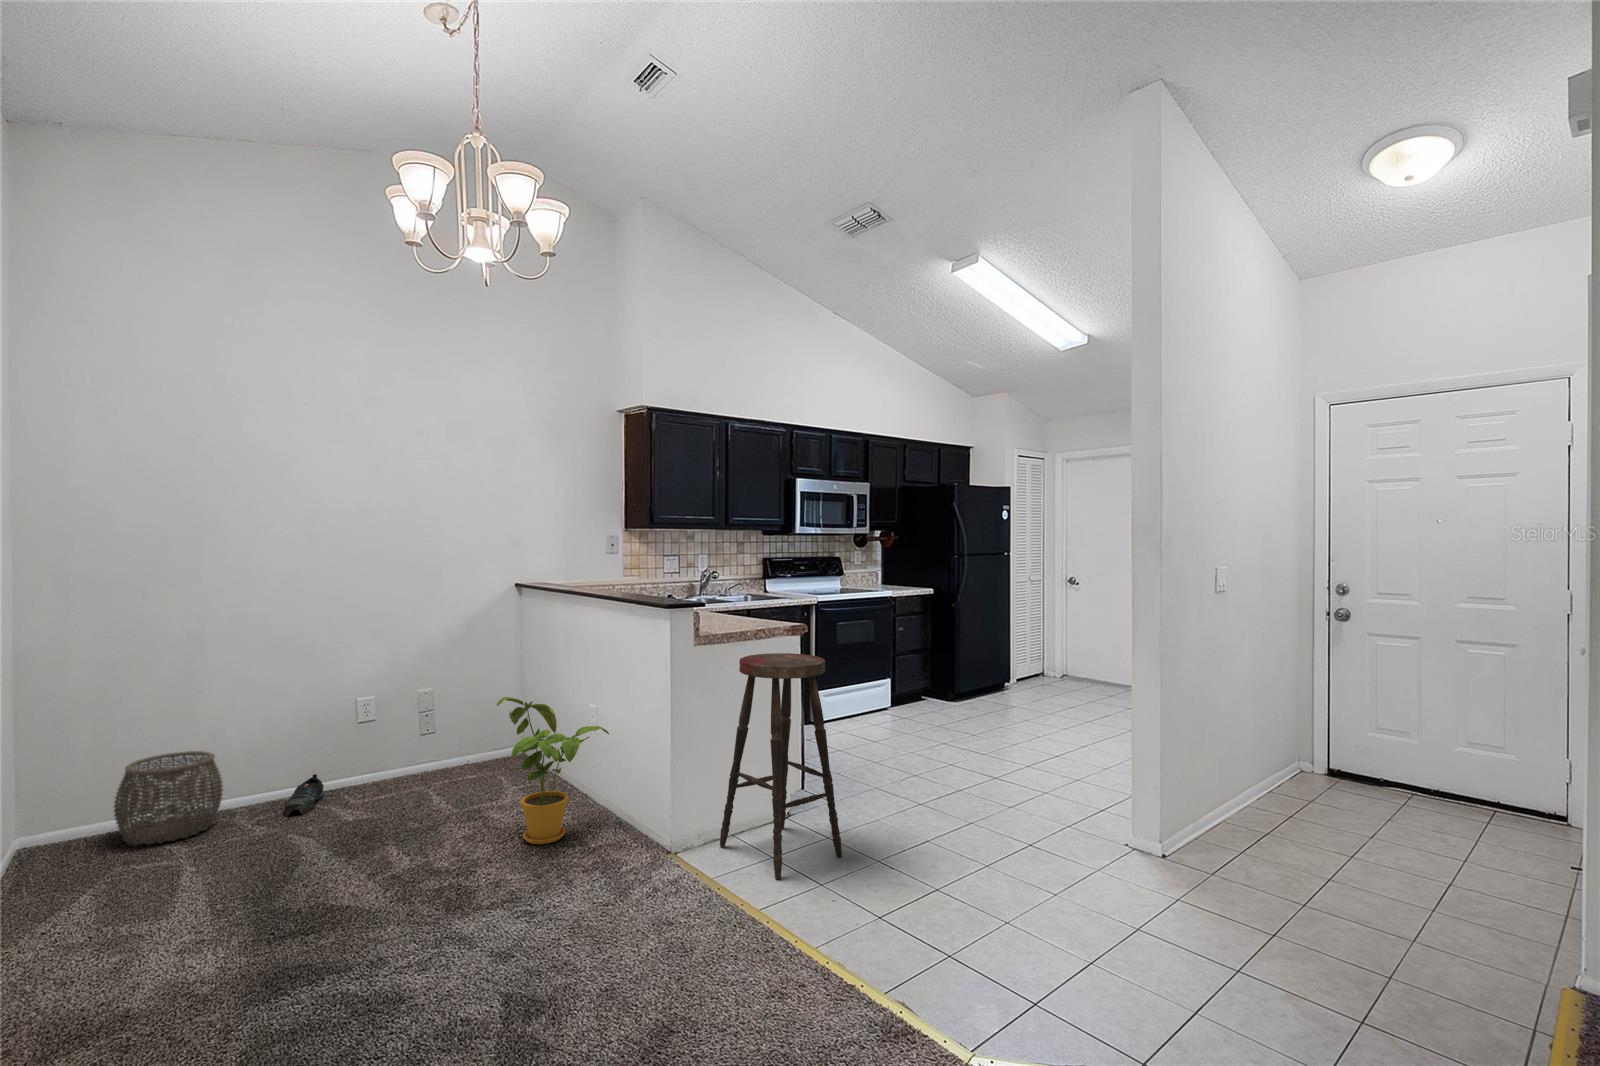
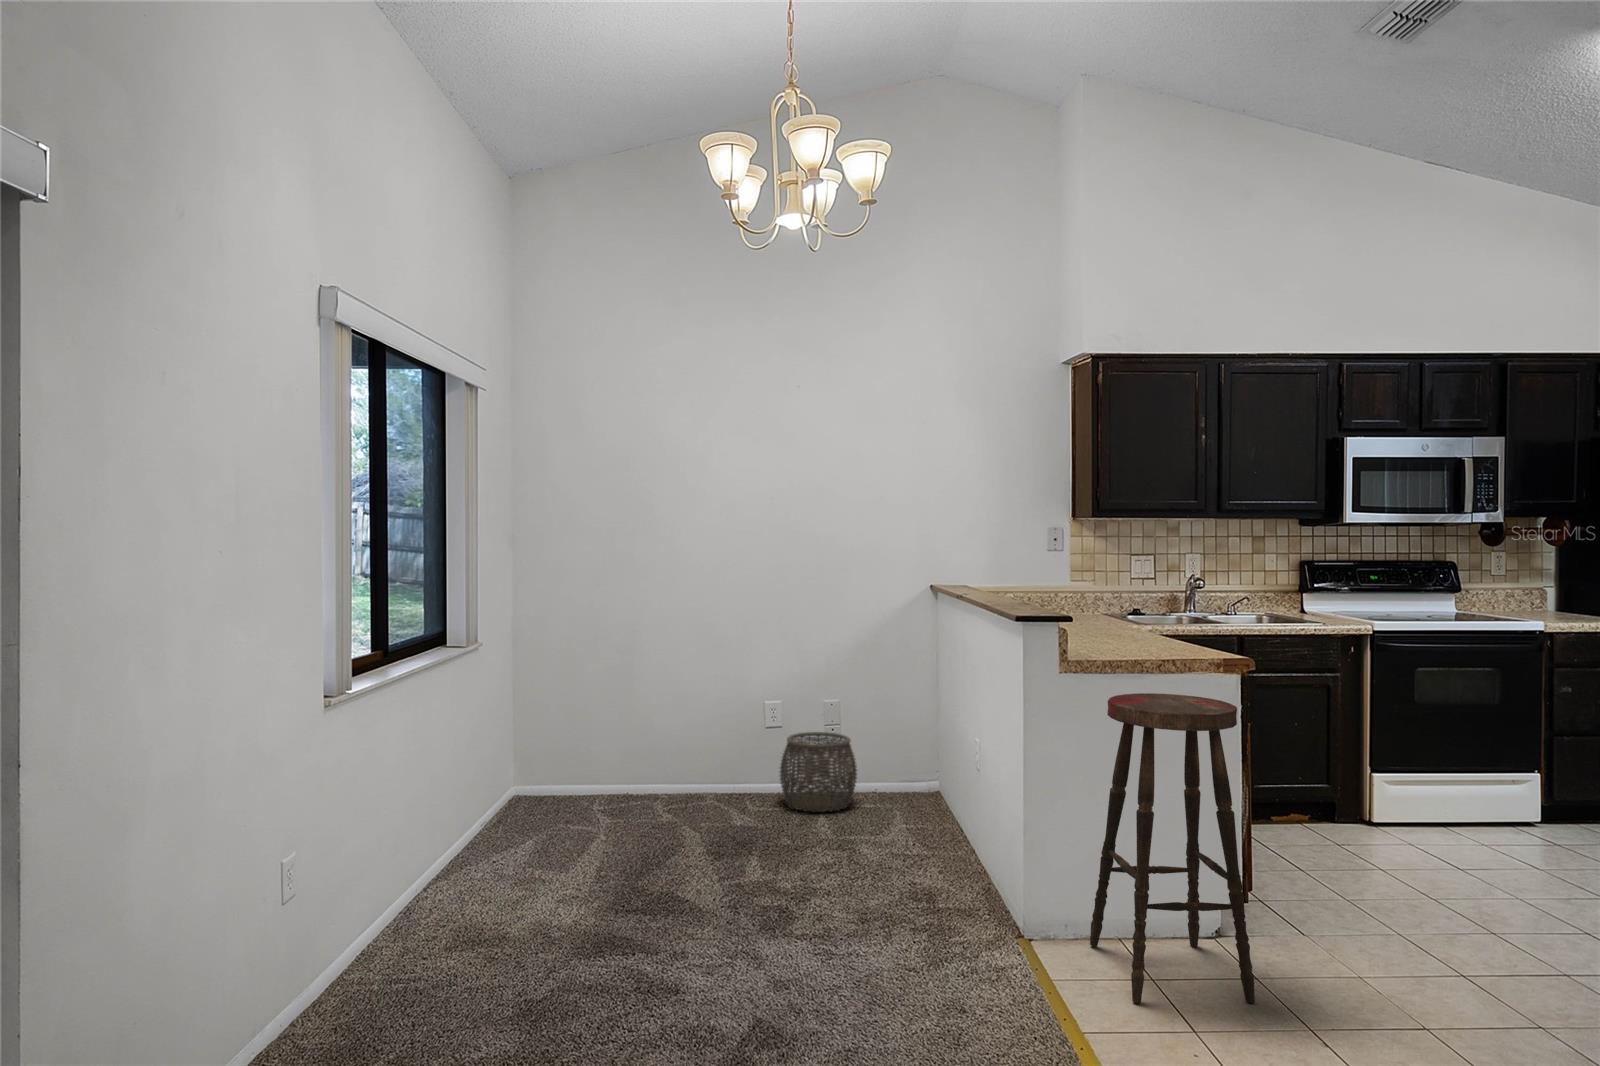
house plant: present [497,697,609,844] -> none [850,714,980,891]
woven basket: present [114,751,223,845] -> present [779,732,857,812]
shoe: present [283,774,324,817] -> none [690,774,731,811]

